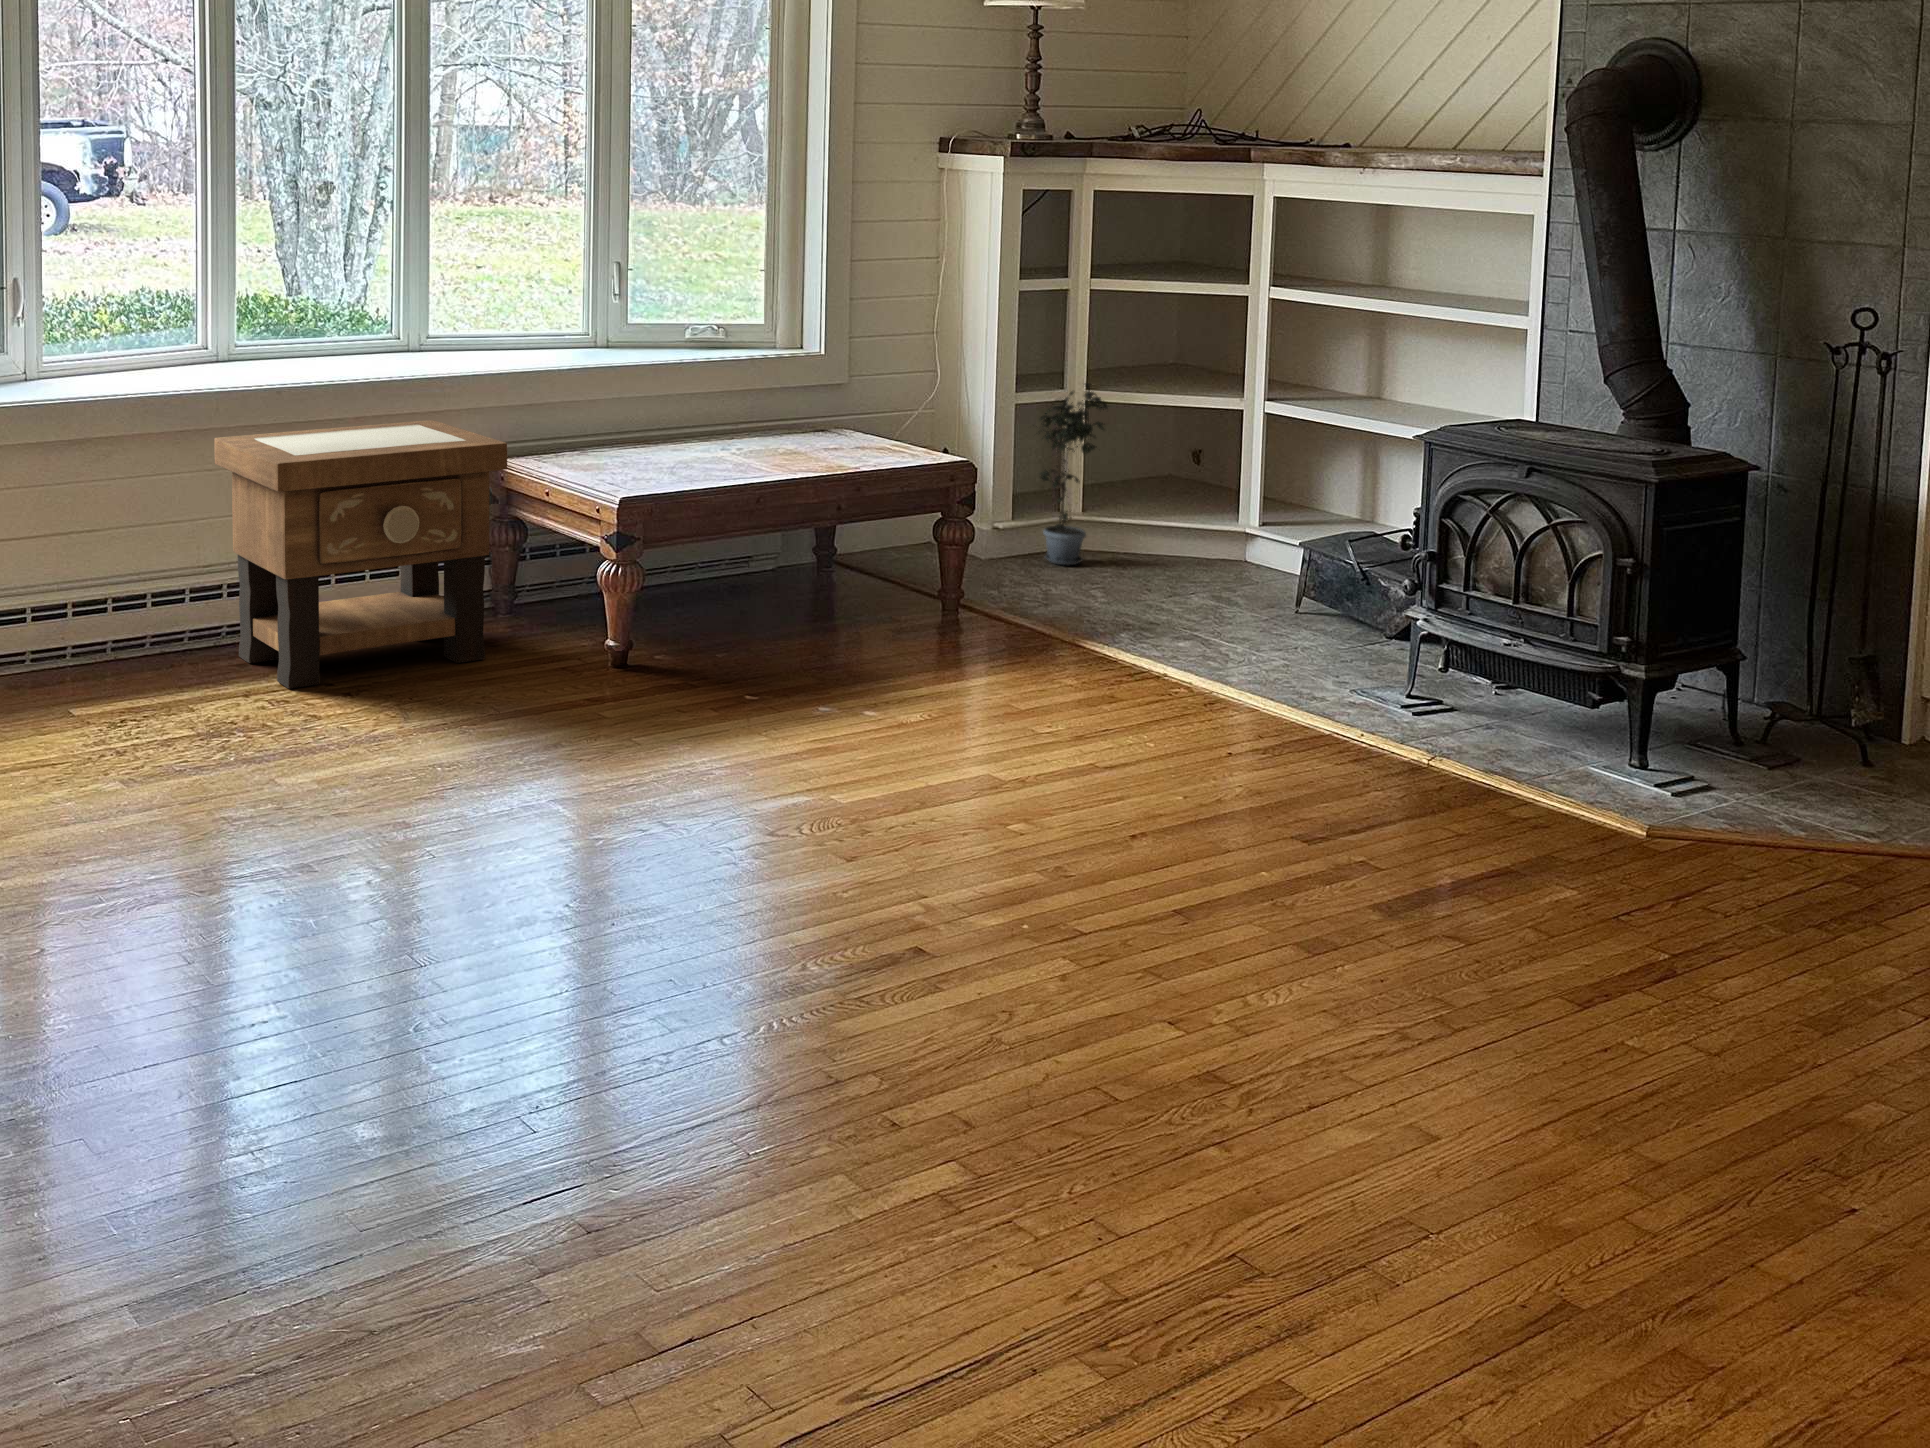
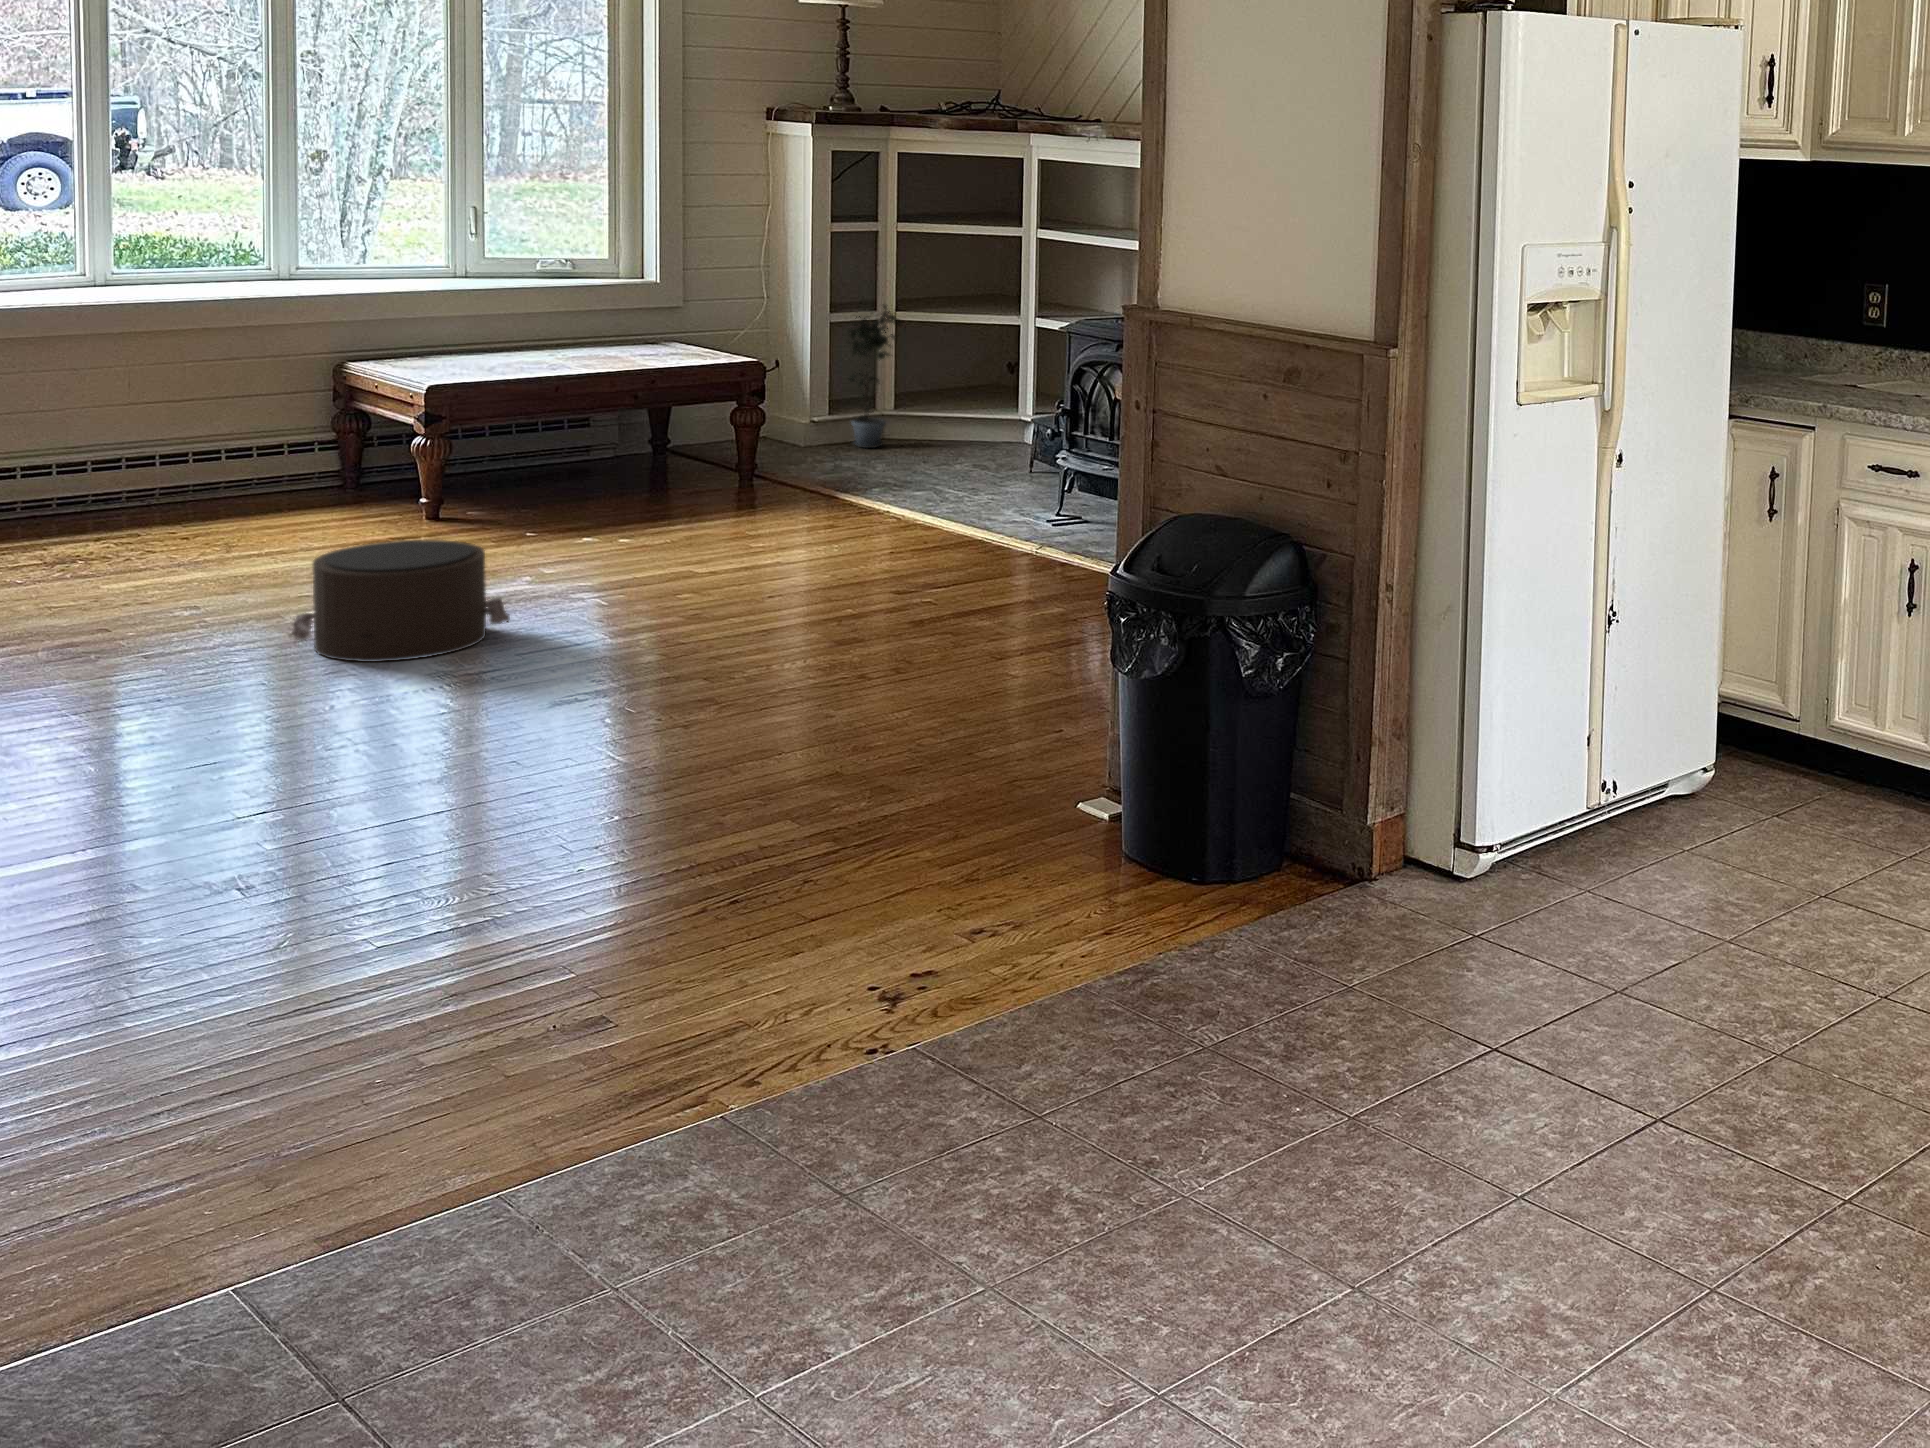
side table: present [215,420,507,689] -> none [77,330,339,538]
pouf: none [557,742,841,933] -> present [292,540,510,662]

